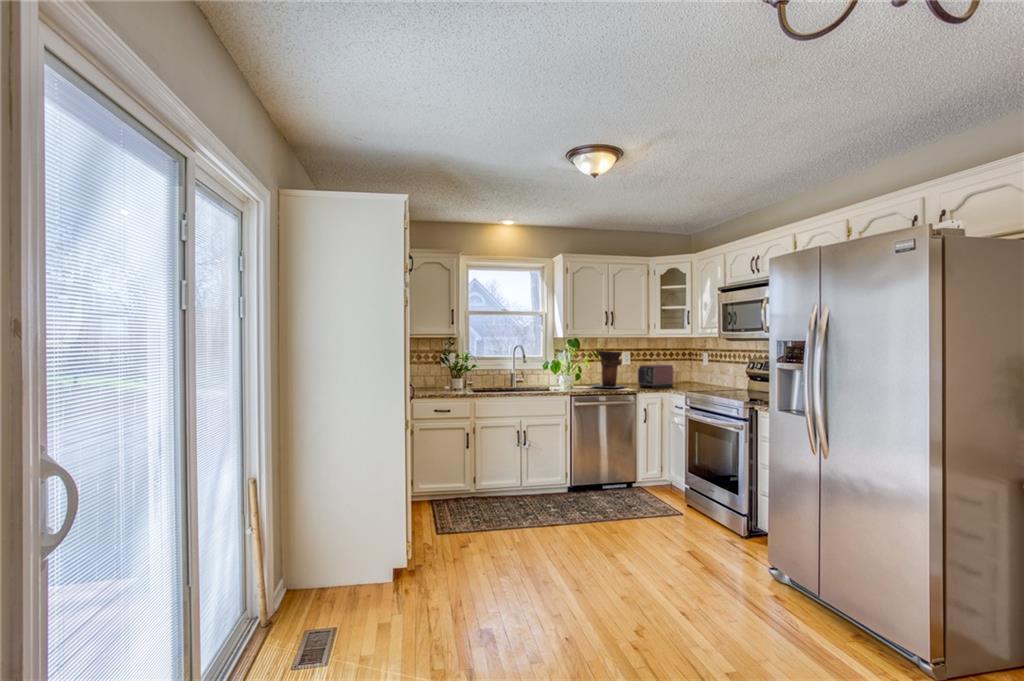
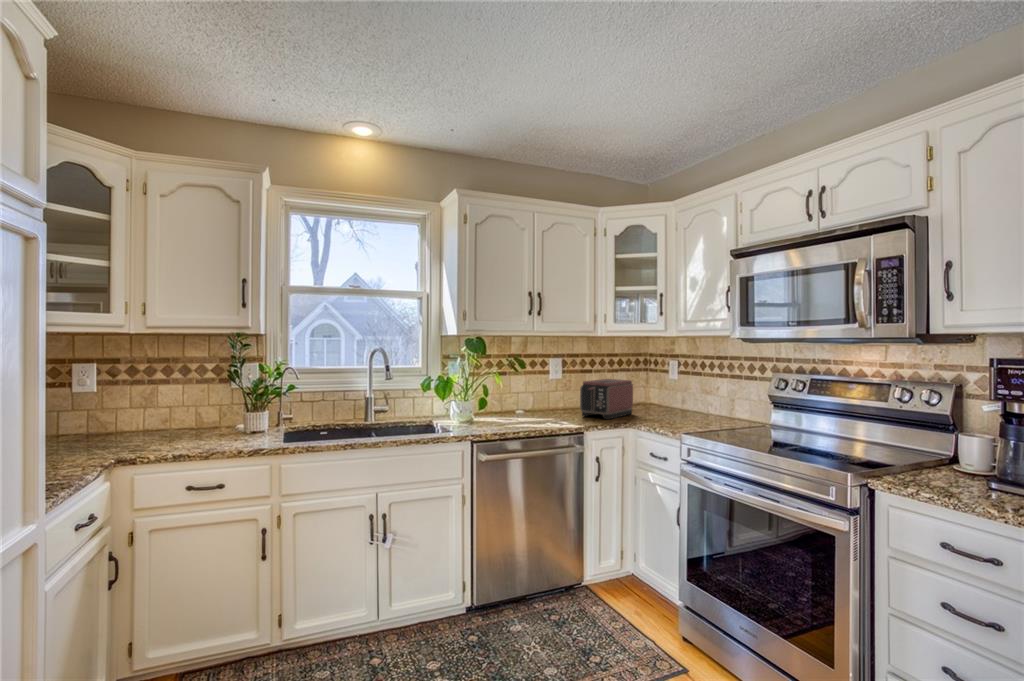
vase: present [591,351,624,388] -> none [498,358,565,422]

